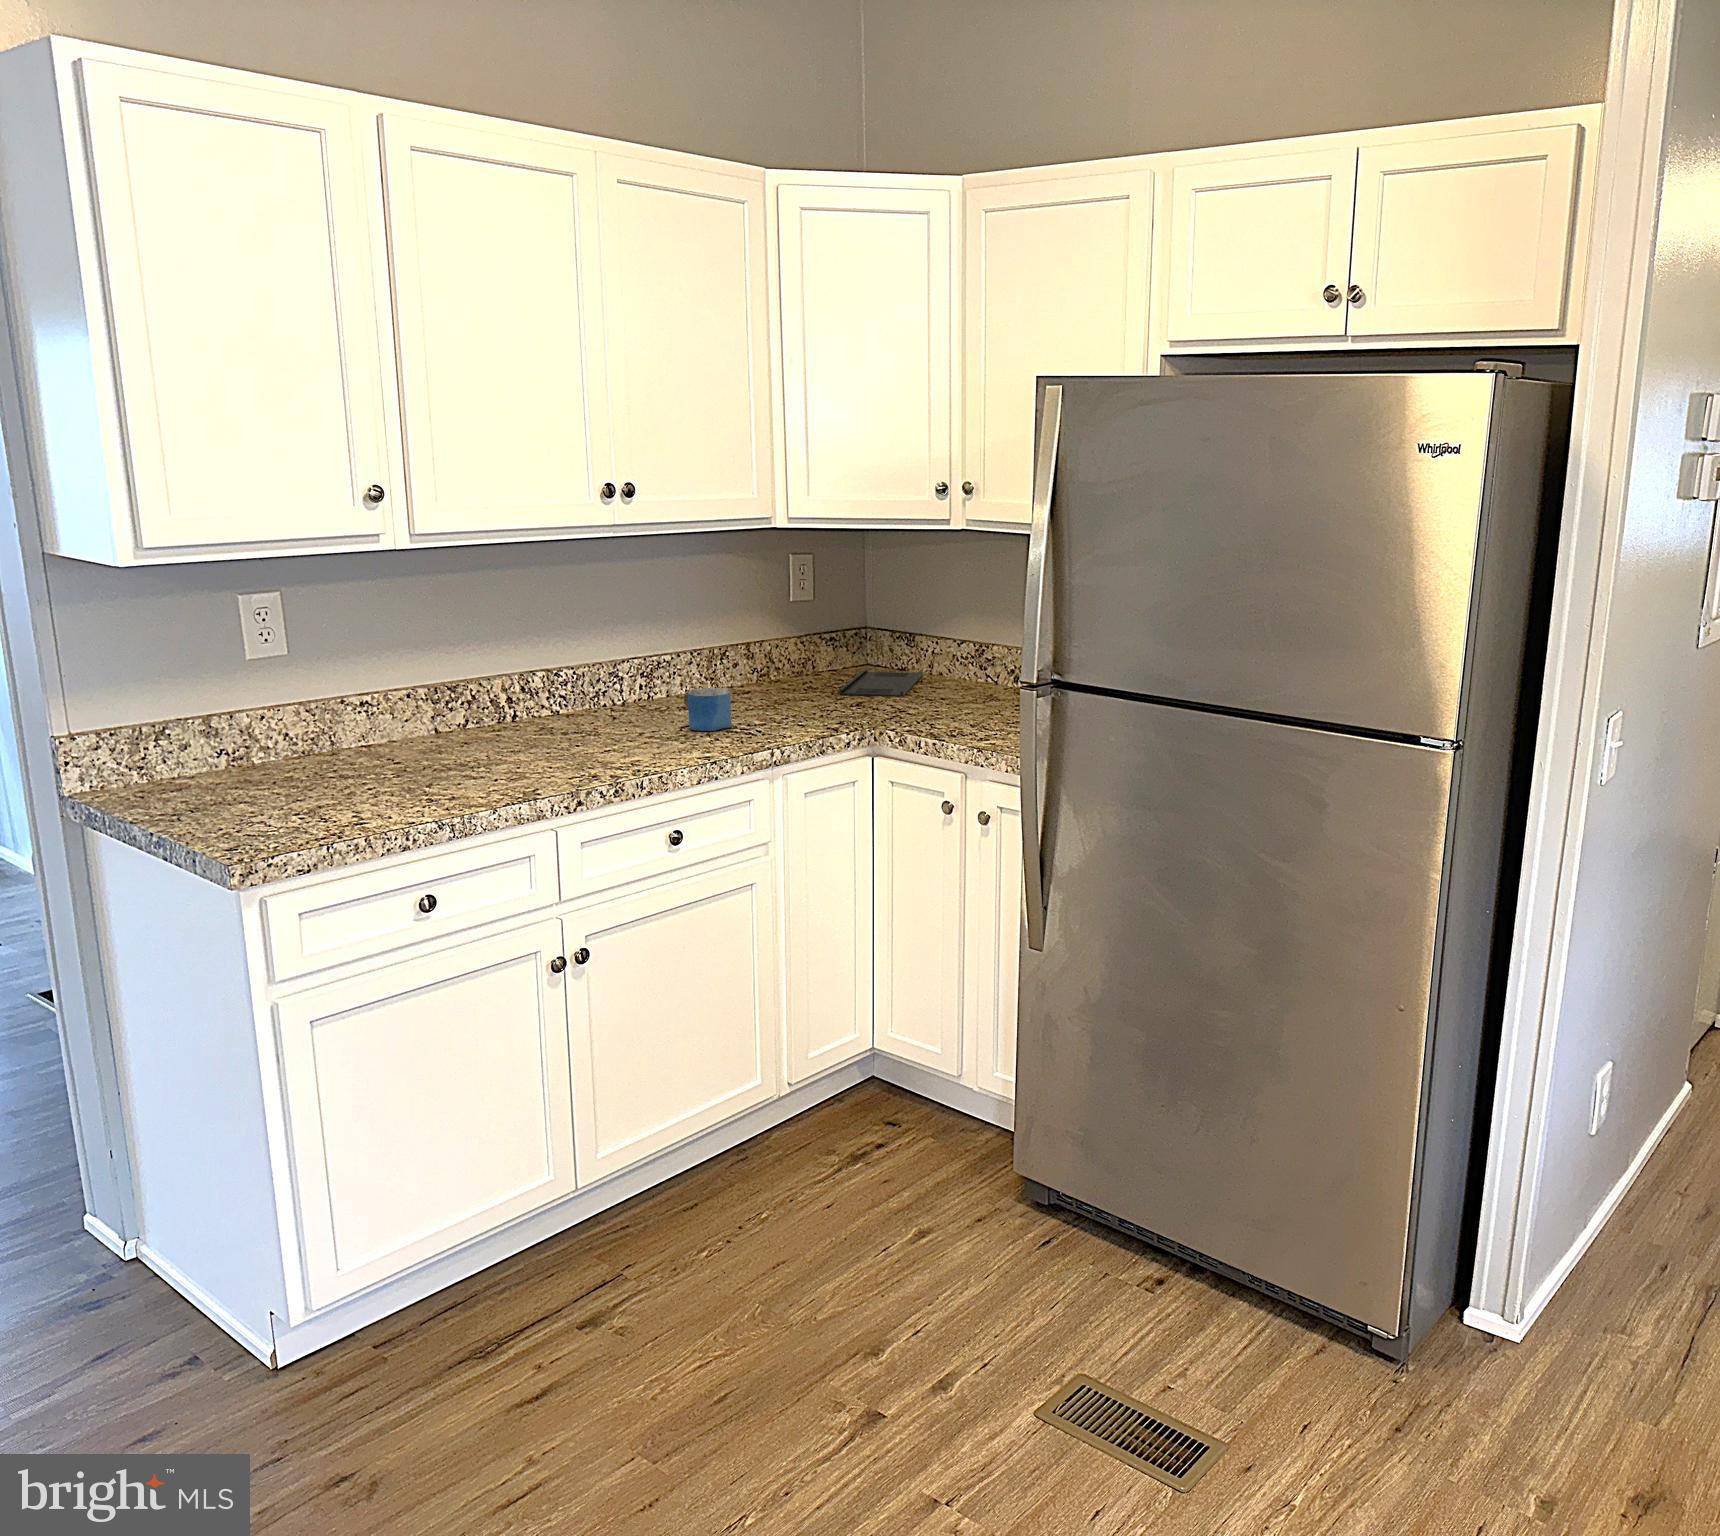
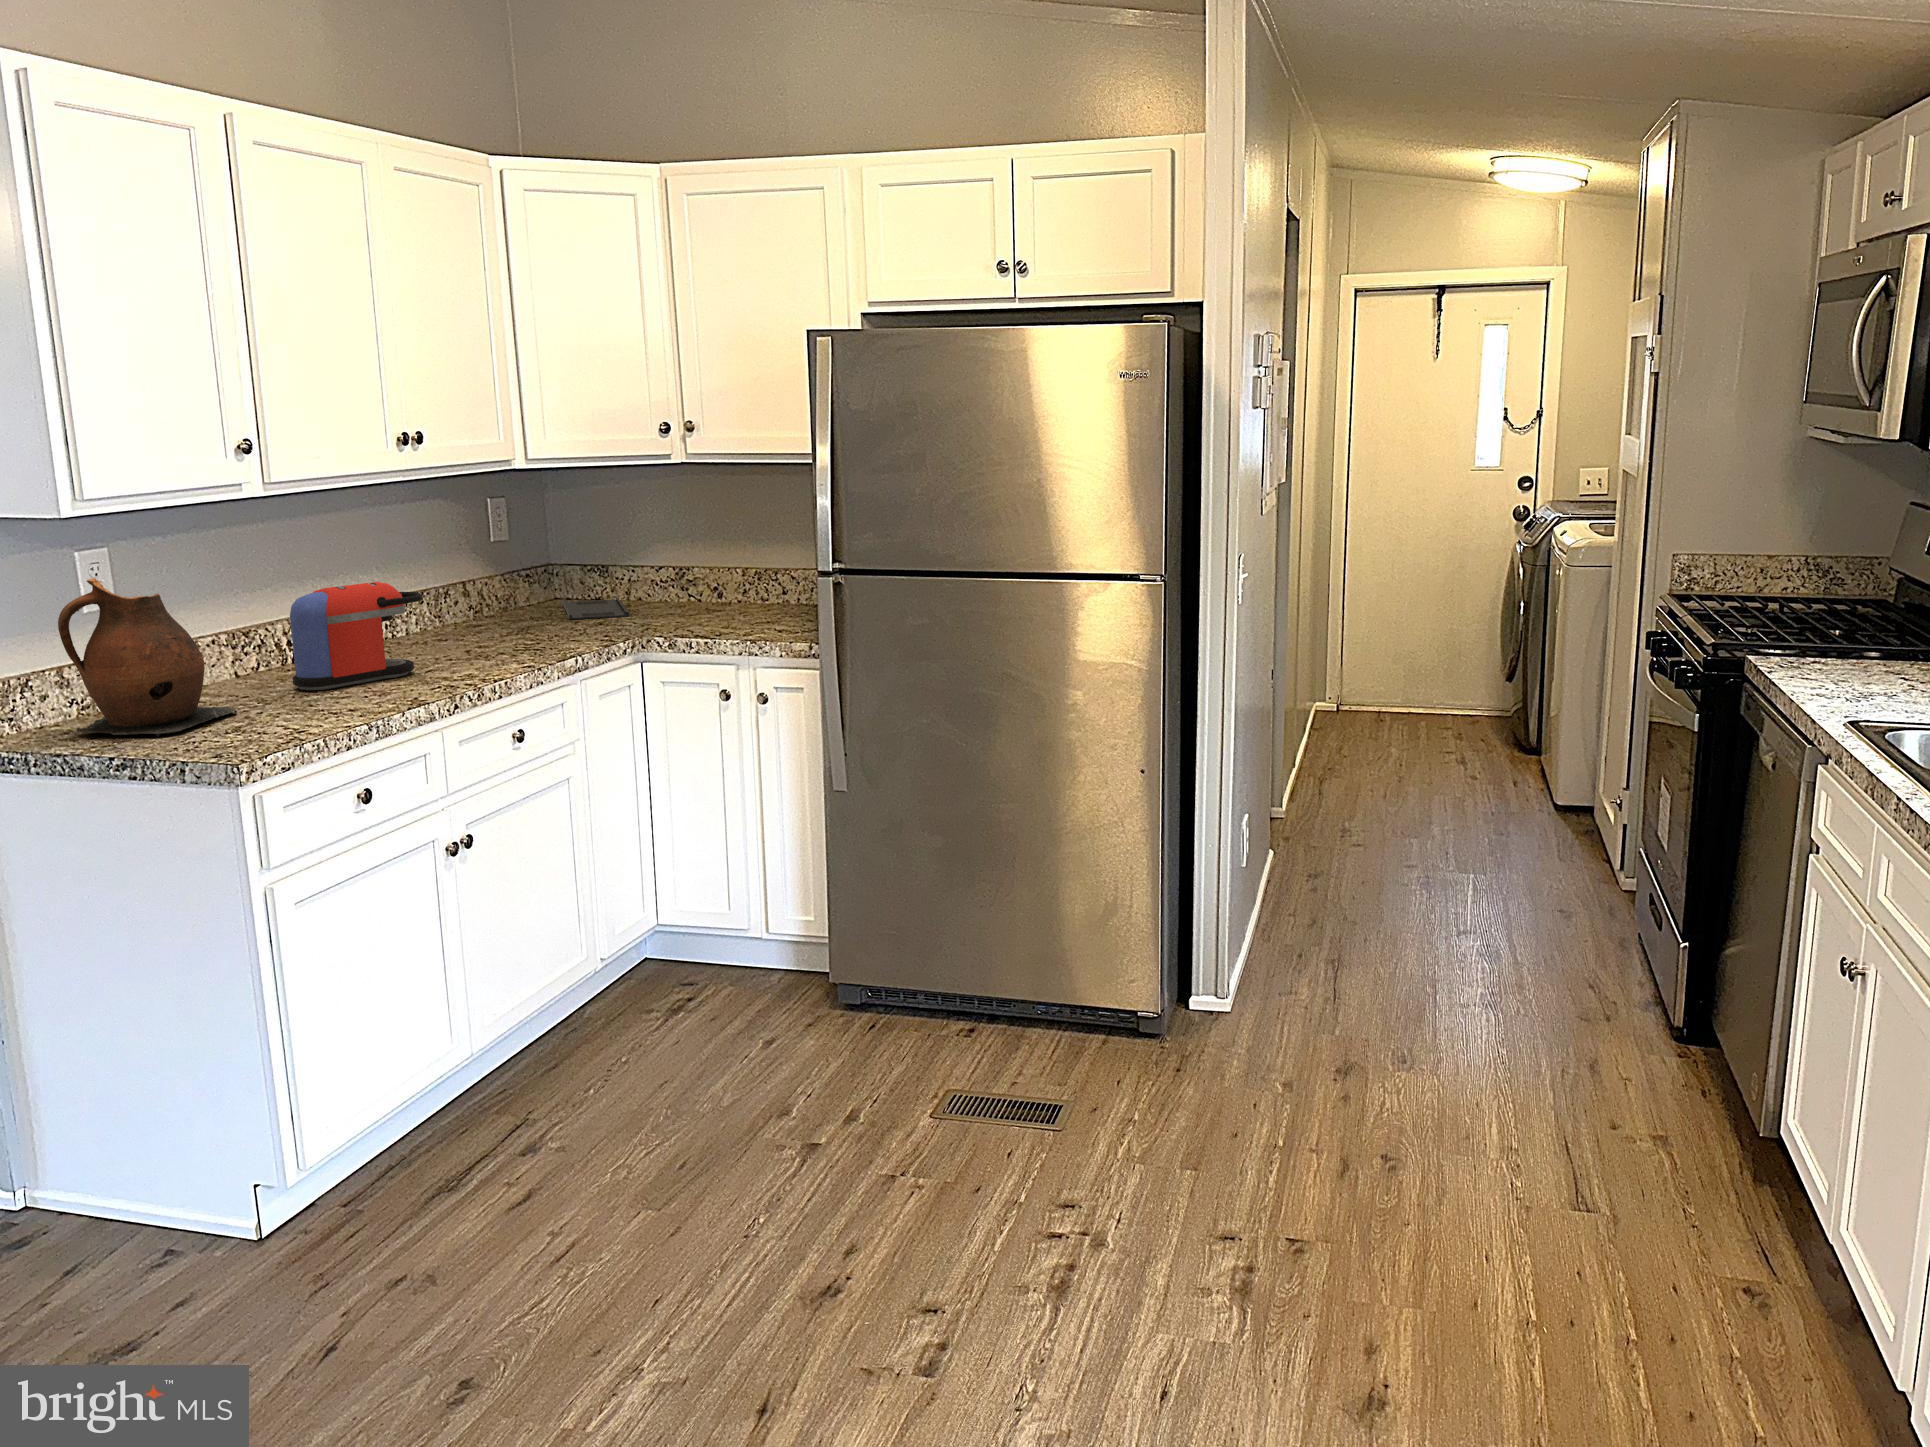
ceramic pitcher: none [145,627,335,811] -> present [58,578,237,737]
coffee maker: none [436,645,594,764] -> present [290,582,423,690]
mug: present [684,688,731,731] -> none [468,614,519,651]

